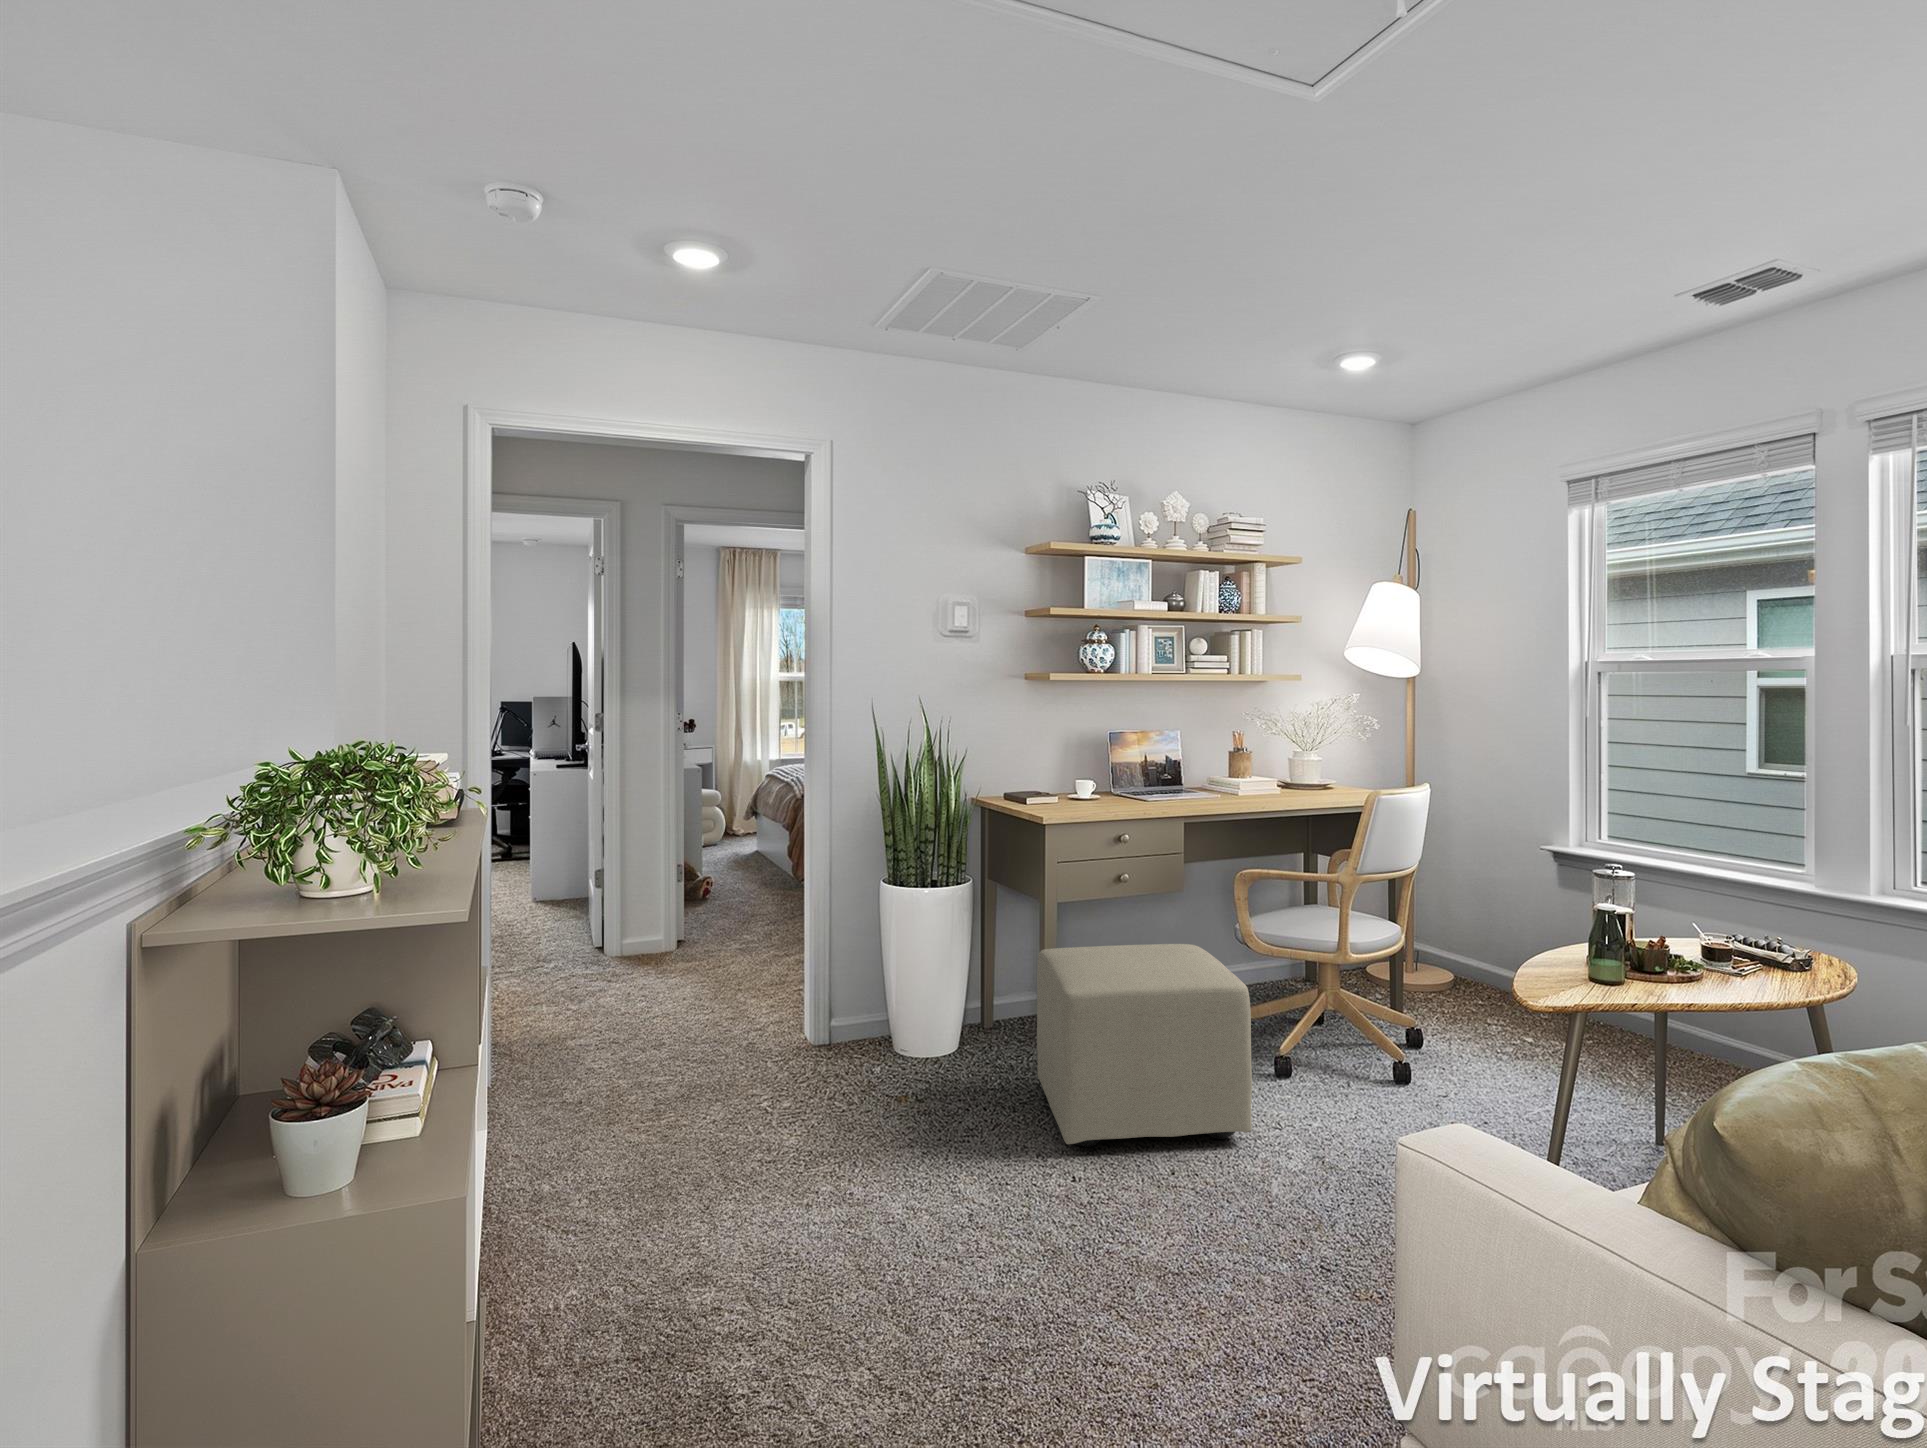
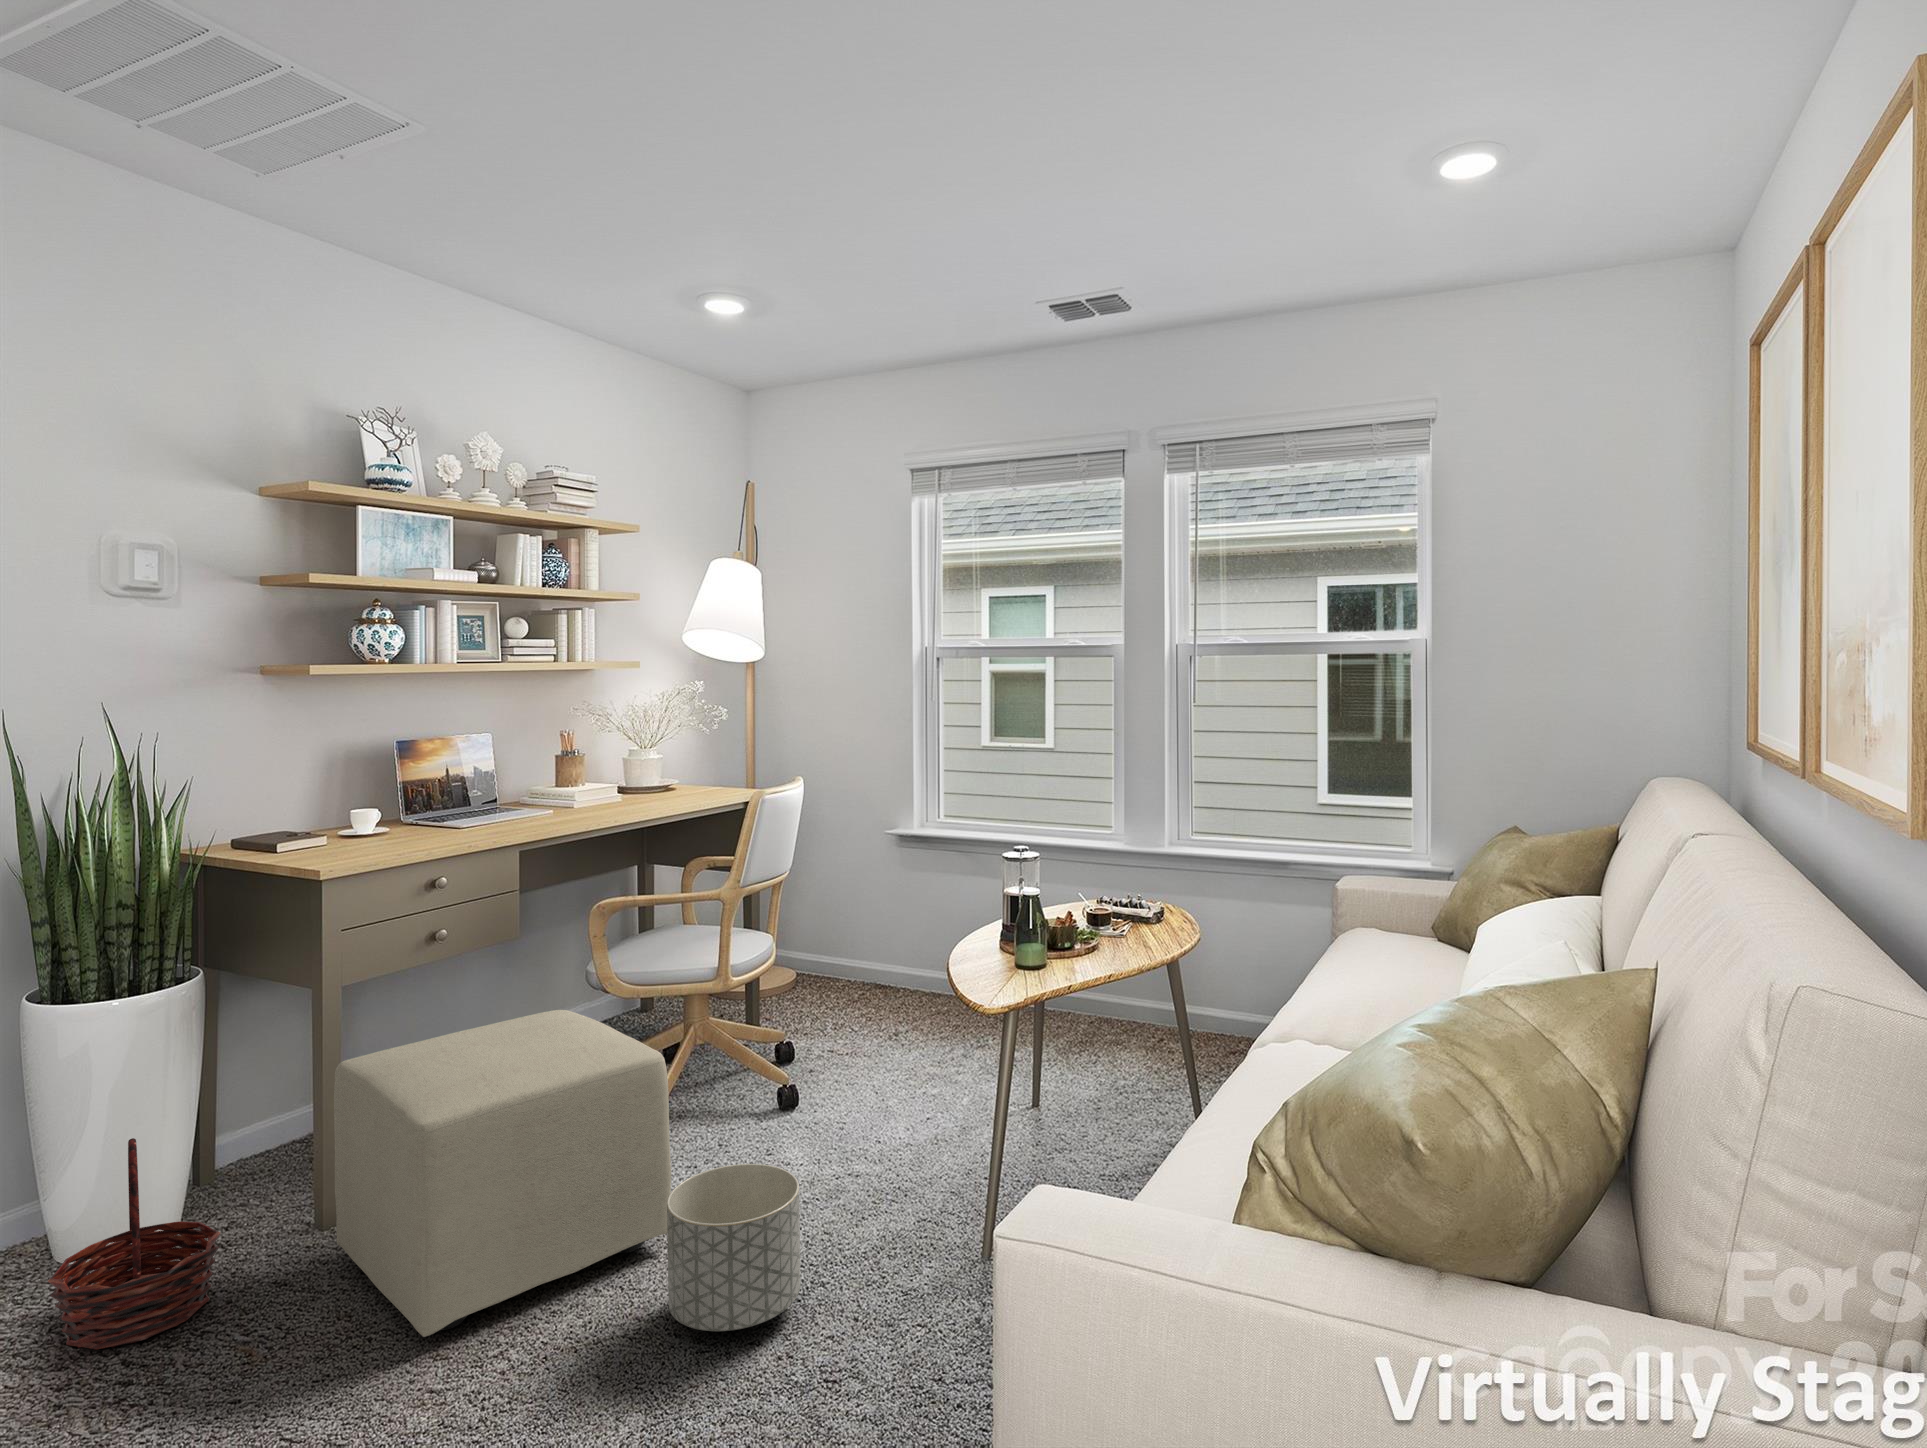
basket: none [886,972,973,1100] -> present [48,1138,220,1350]
planter: none [1226,1084,1333,1213] -> present [667,1164,801,1331]

